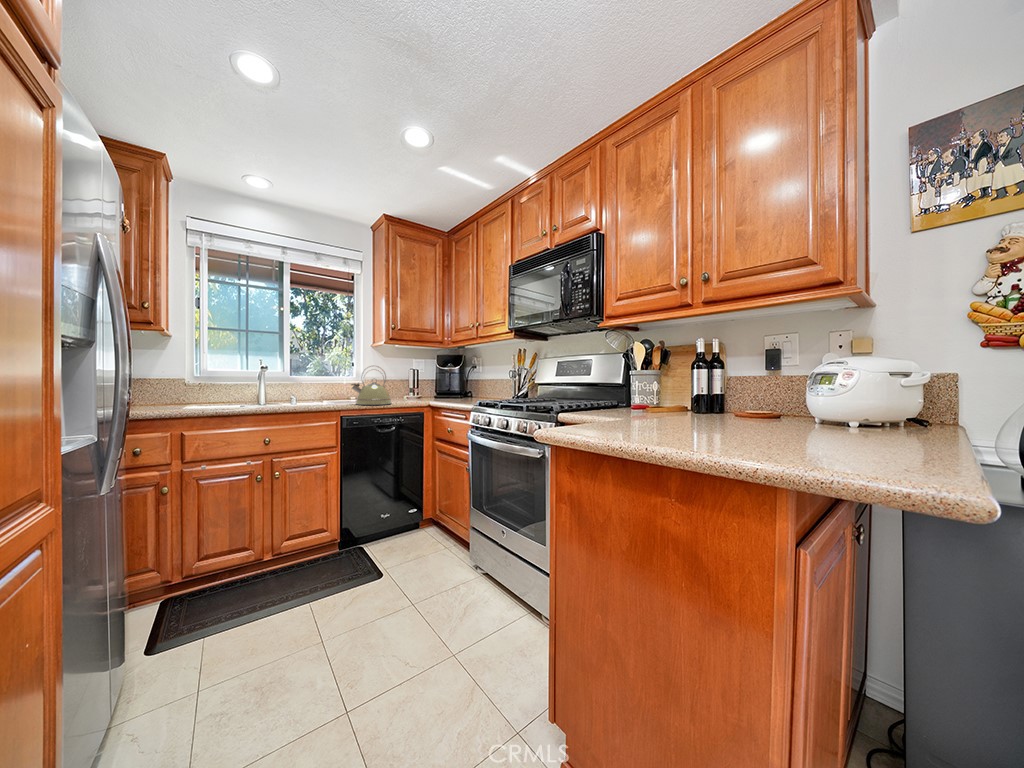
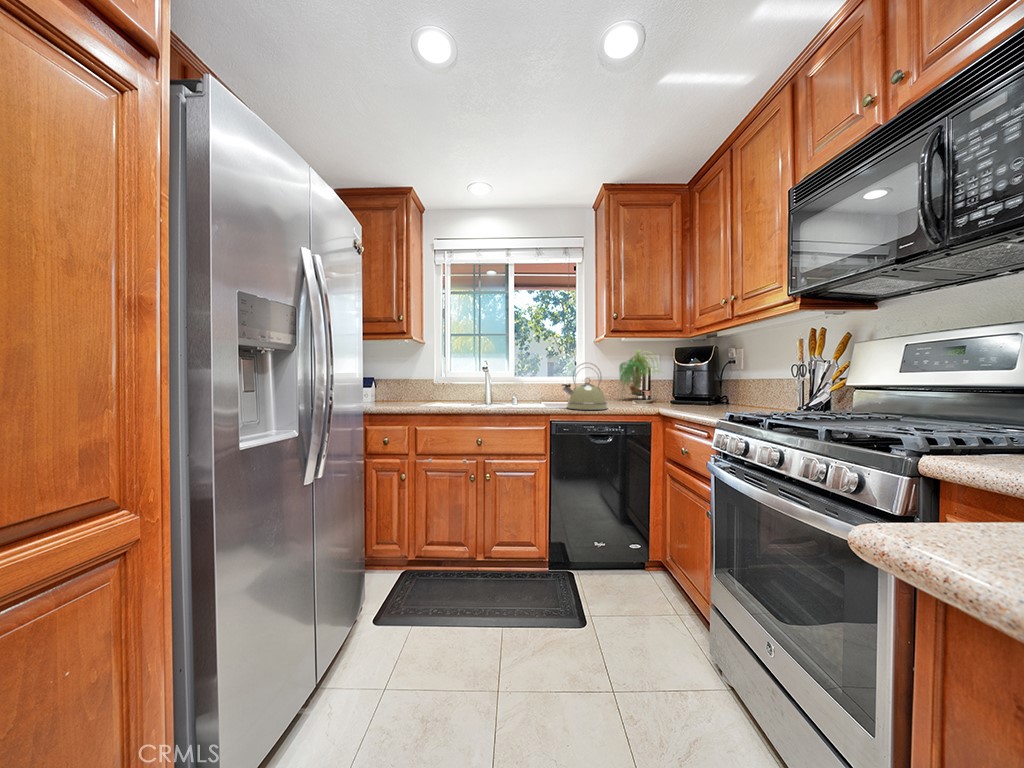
plant: none [392,354,428,397] -> present [619,350,660,396]

